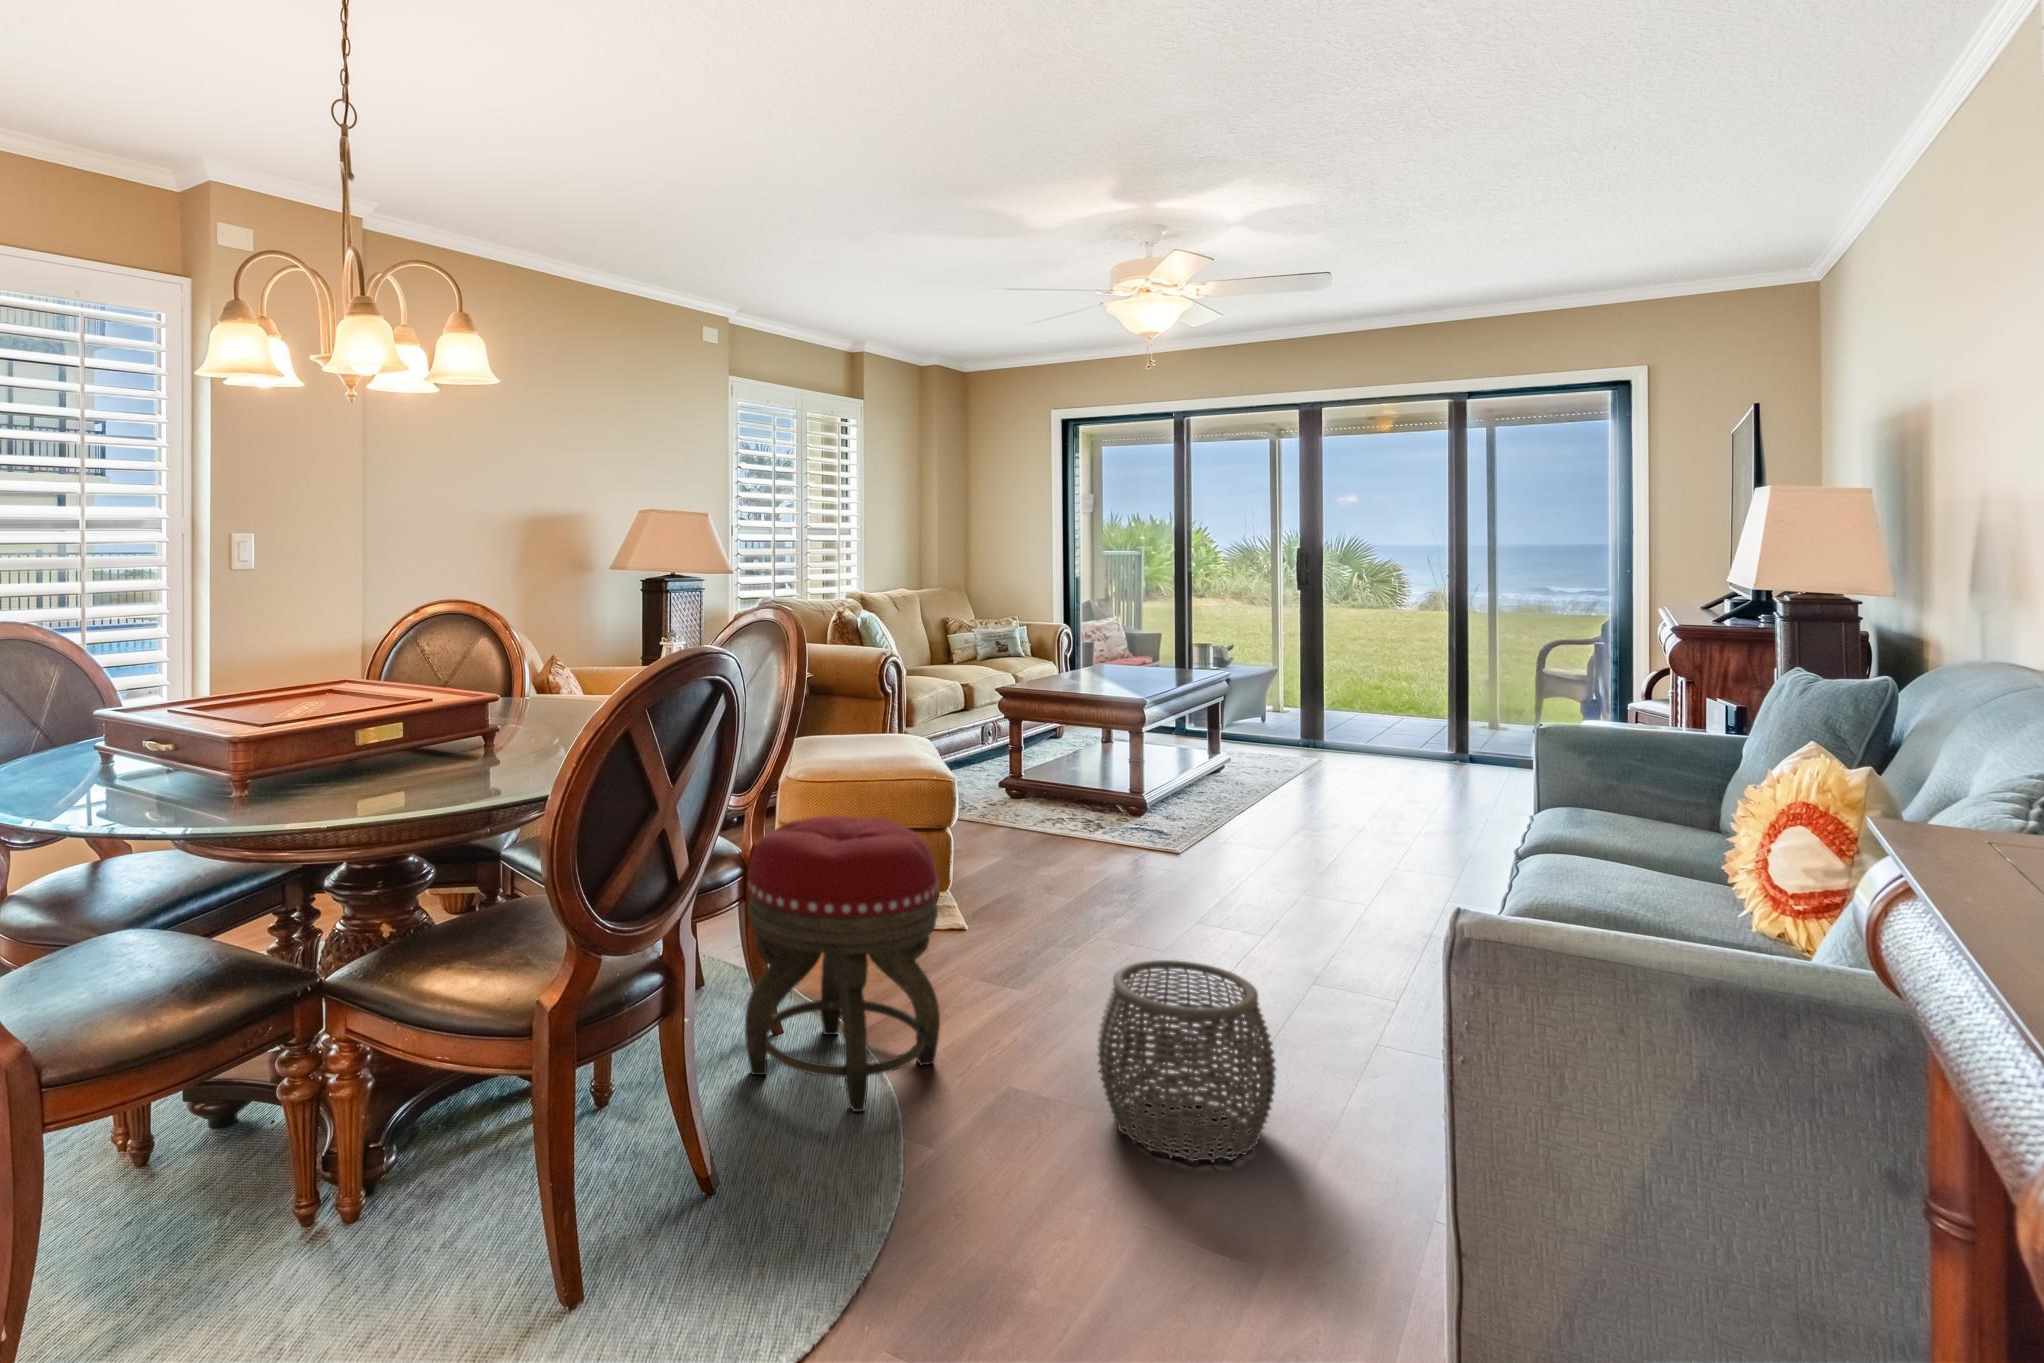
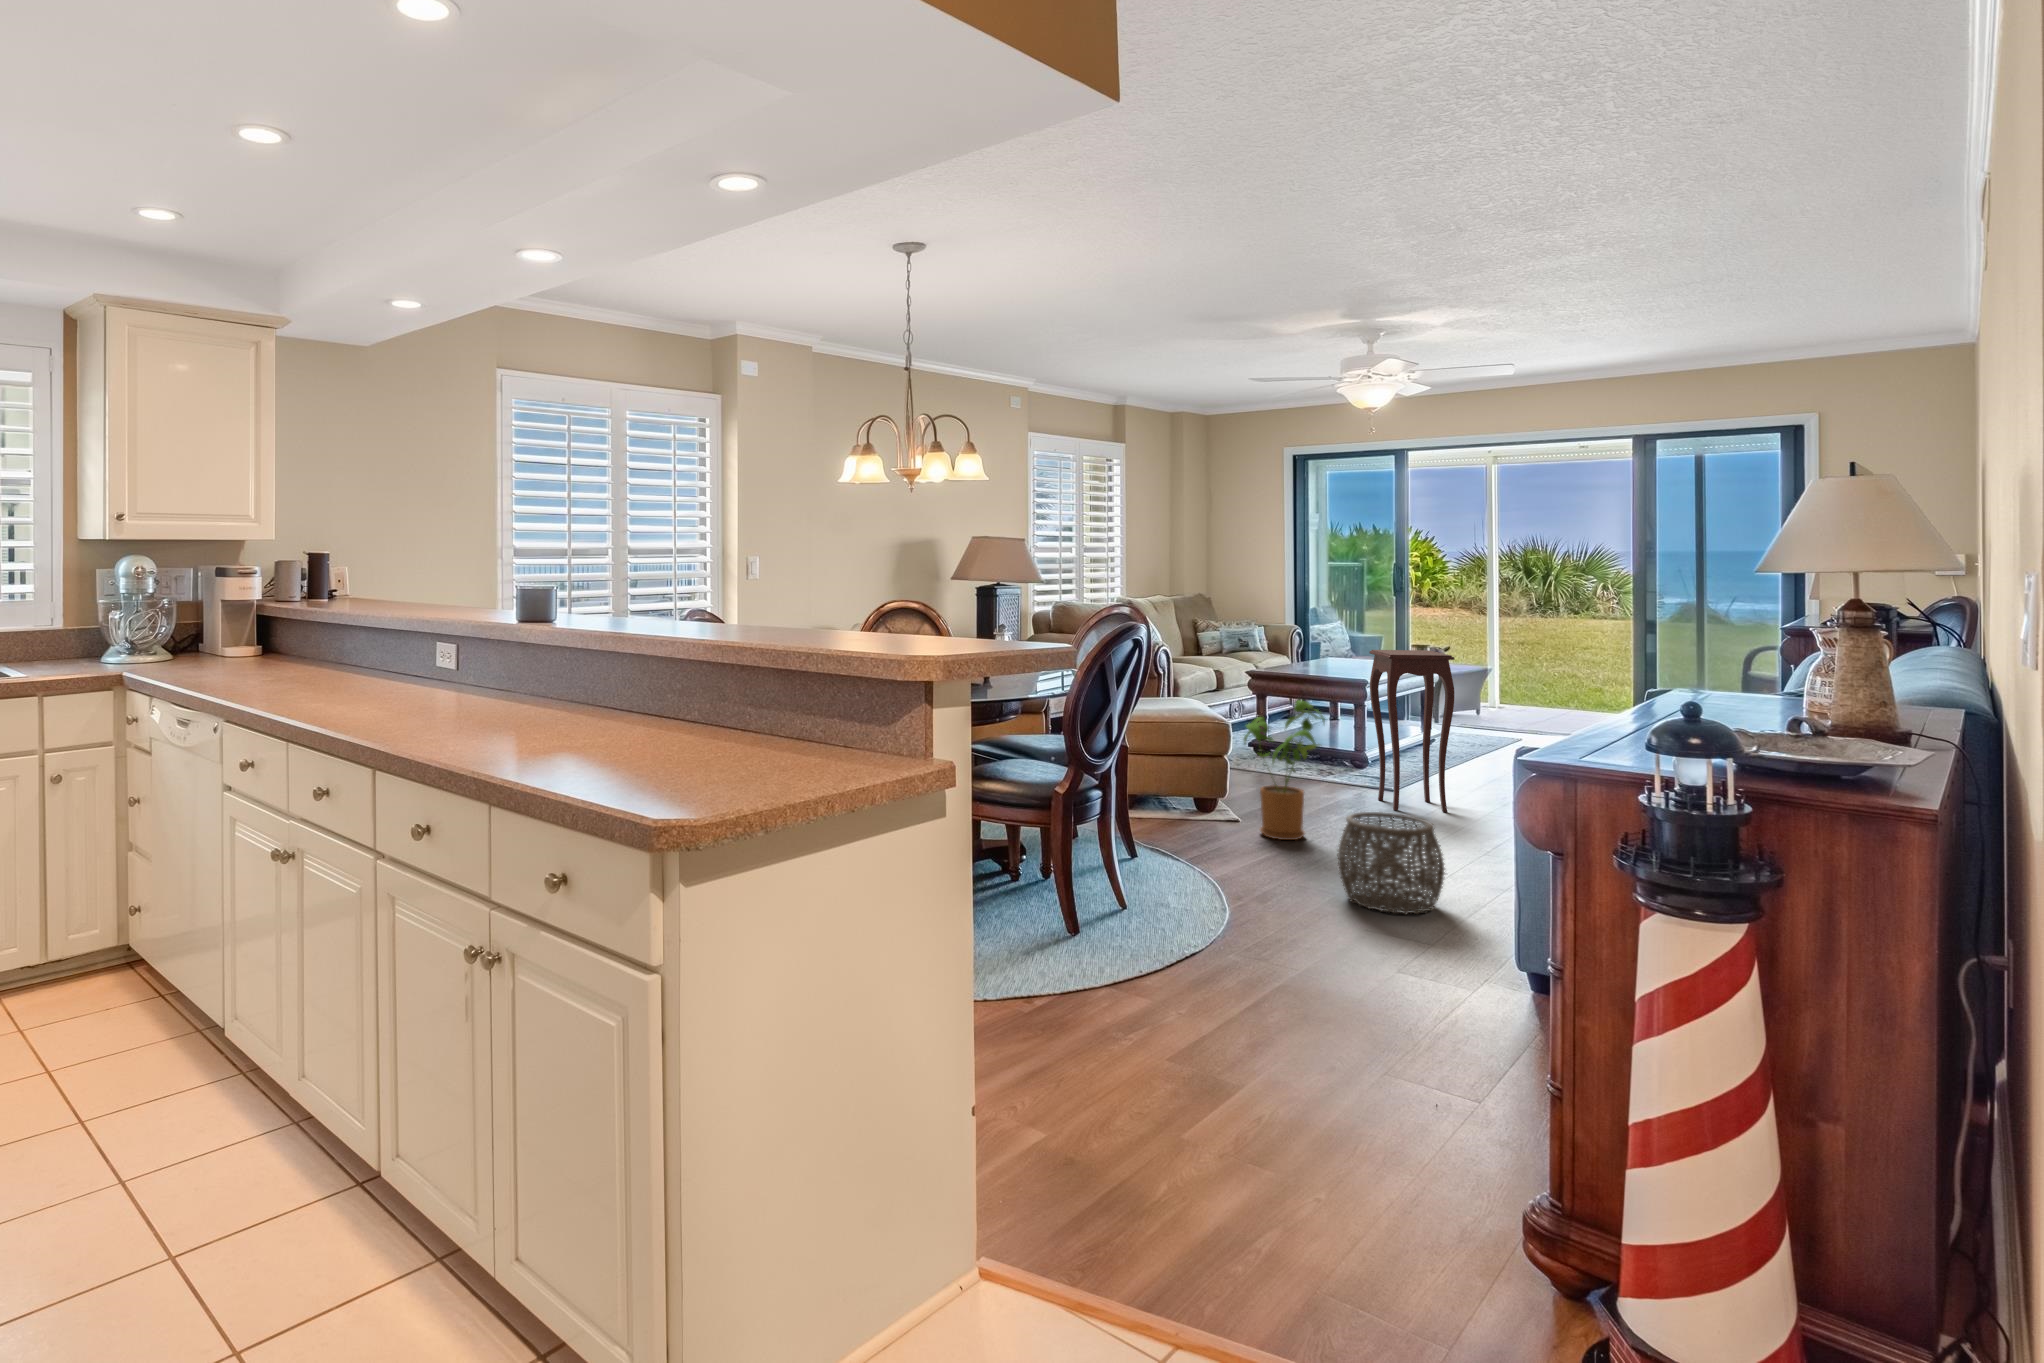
side table: none [1149,664,1262,895] -> present [1369,650,1454,812]
house plant: none [969,750,1087,970] -> present [1244,700,1325,840]
footstool: present [745,816,940,1112] -> none [1119,730,1237,888]

